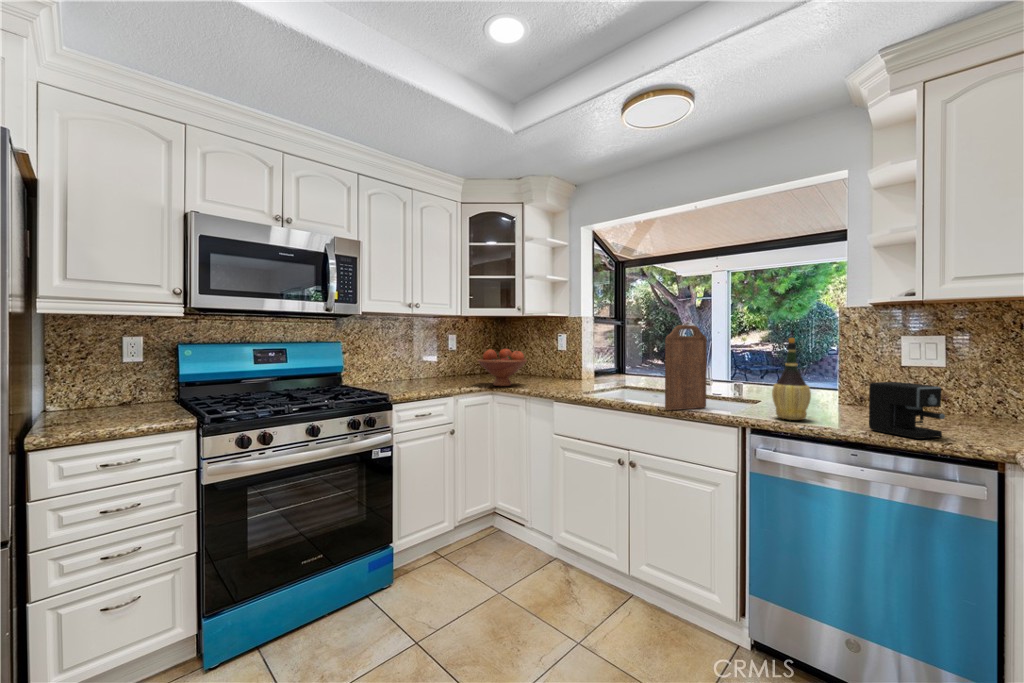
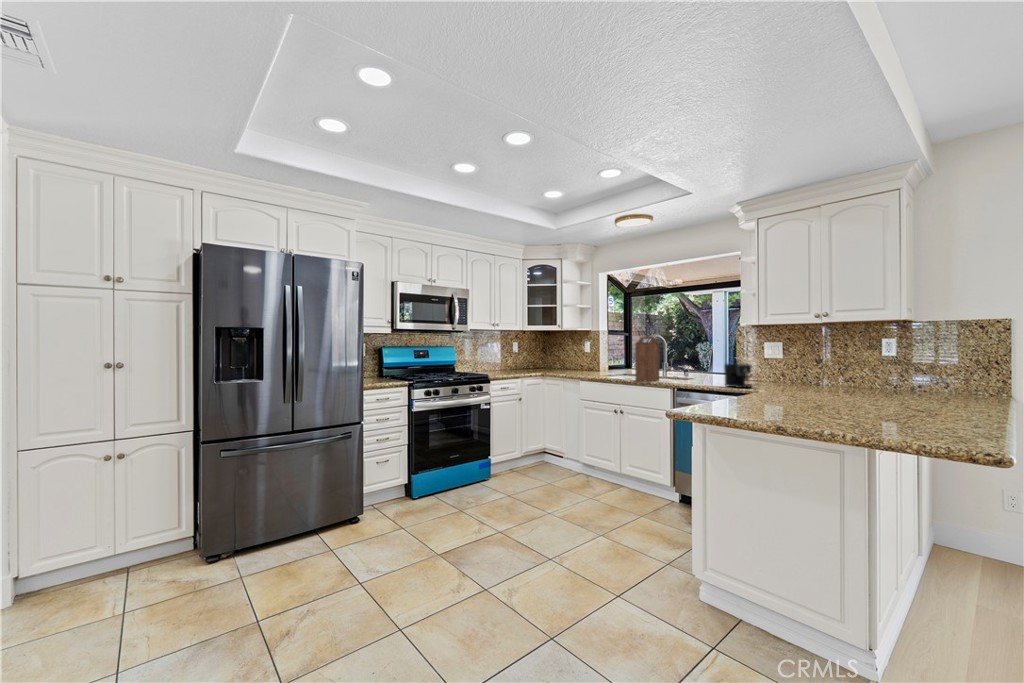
wine bottle: present [772,338,811,420] -> none [686,343,704,384]
fruit bowl: present [478,349,527,386] -> none [534,351,565,374]

